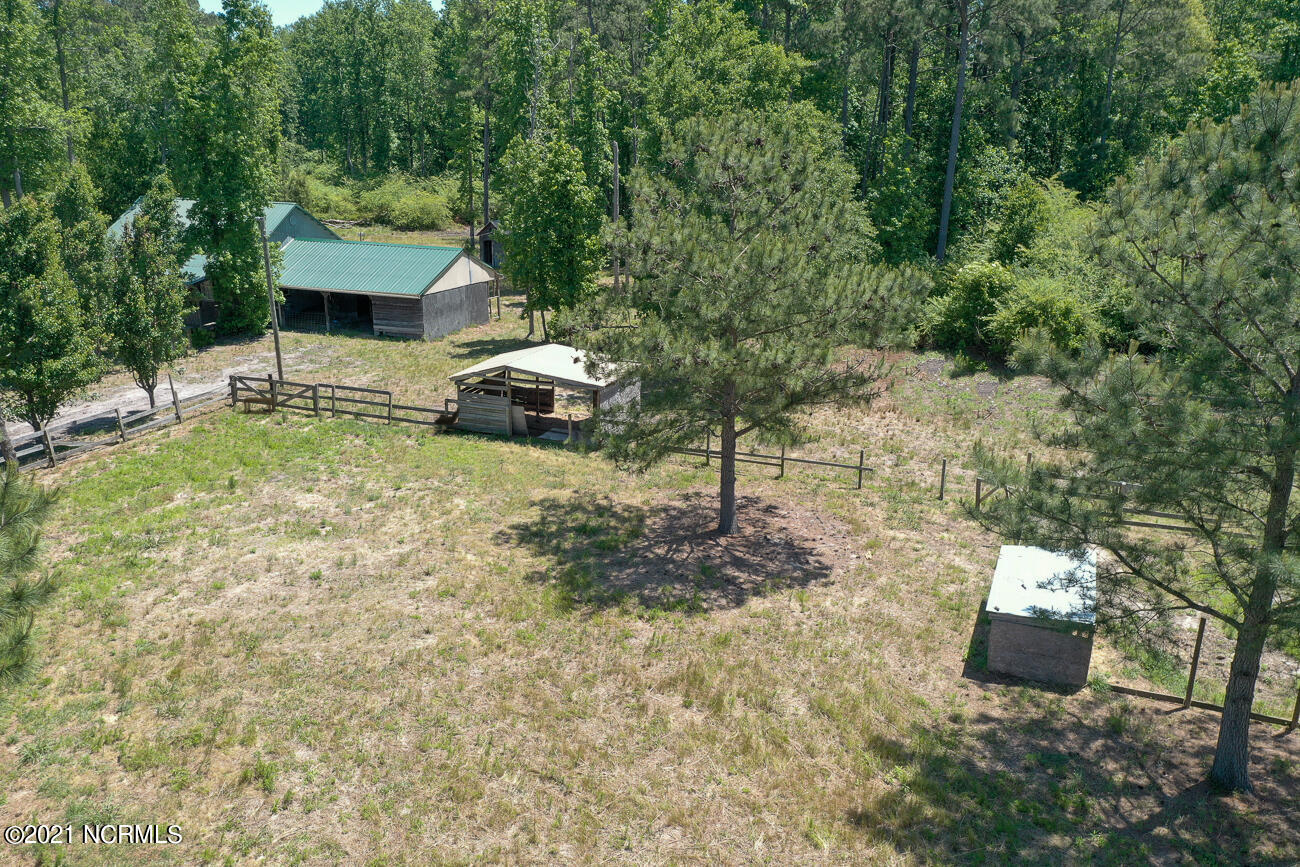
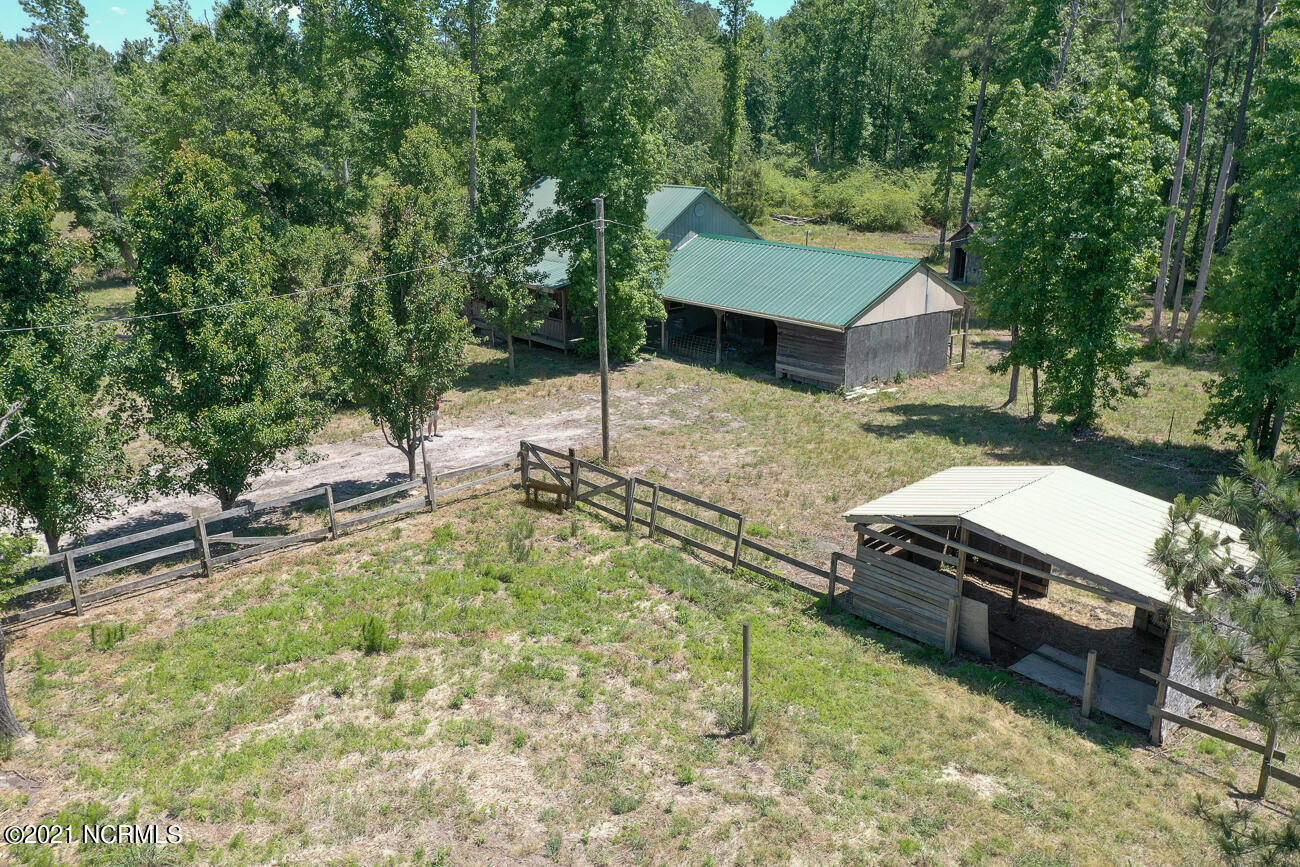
lounge chair: present [434,408,460,430] -> none [806,574,864,619]

